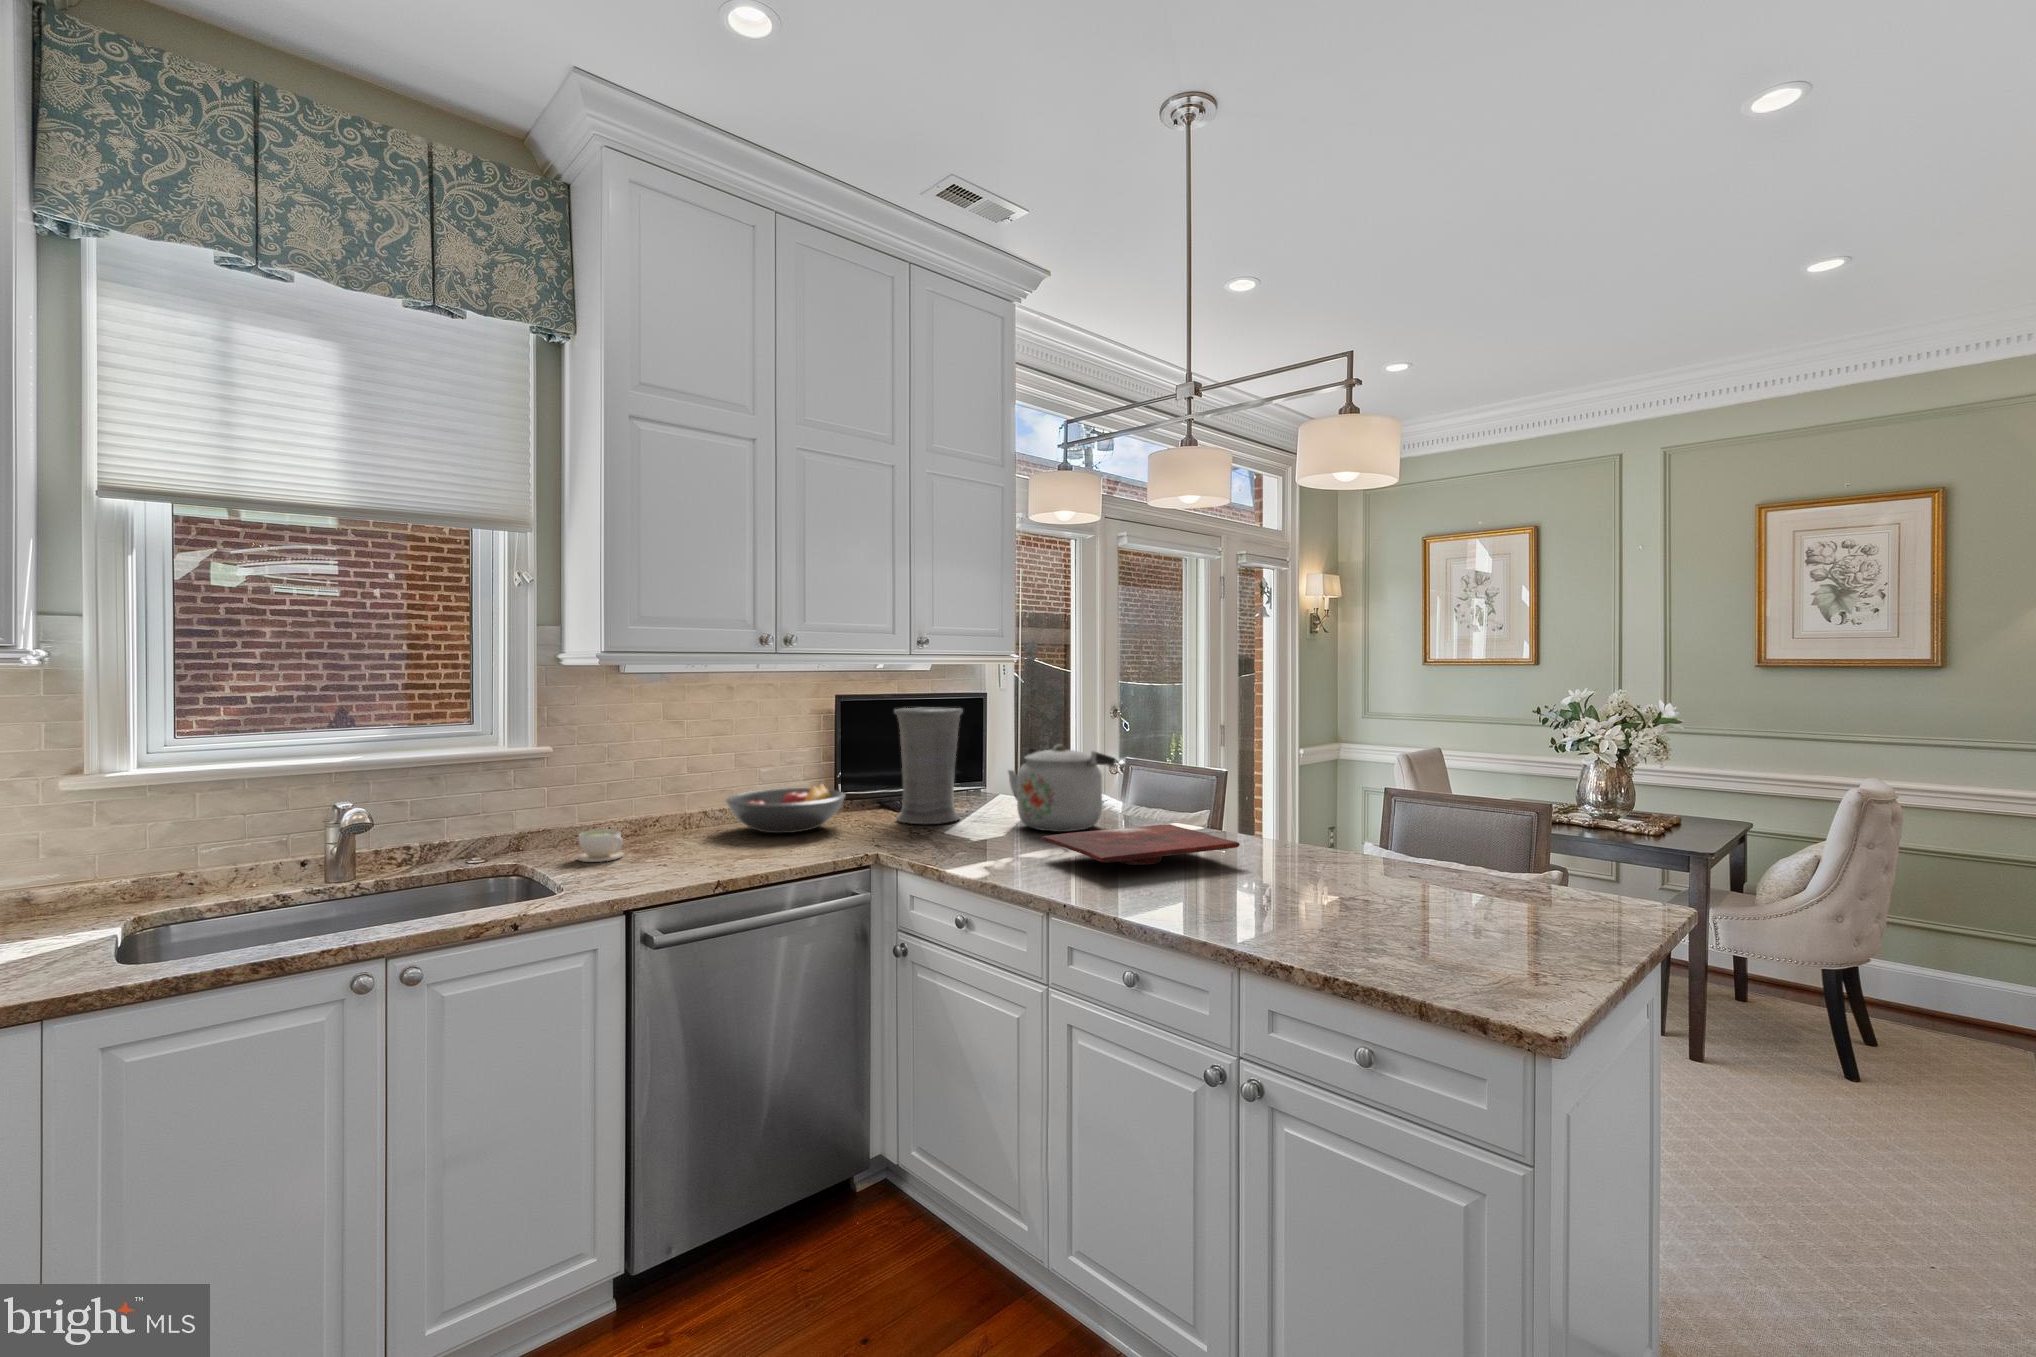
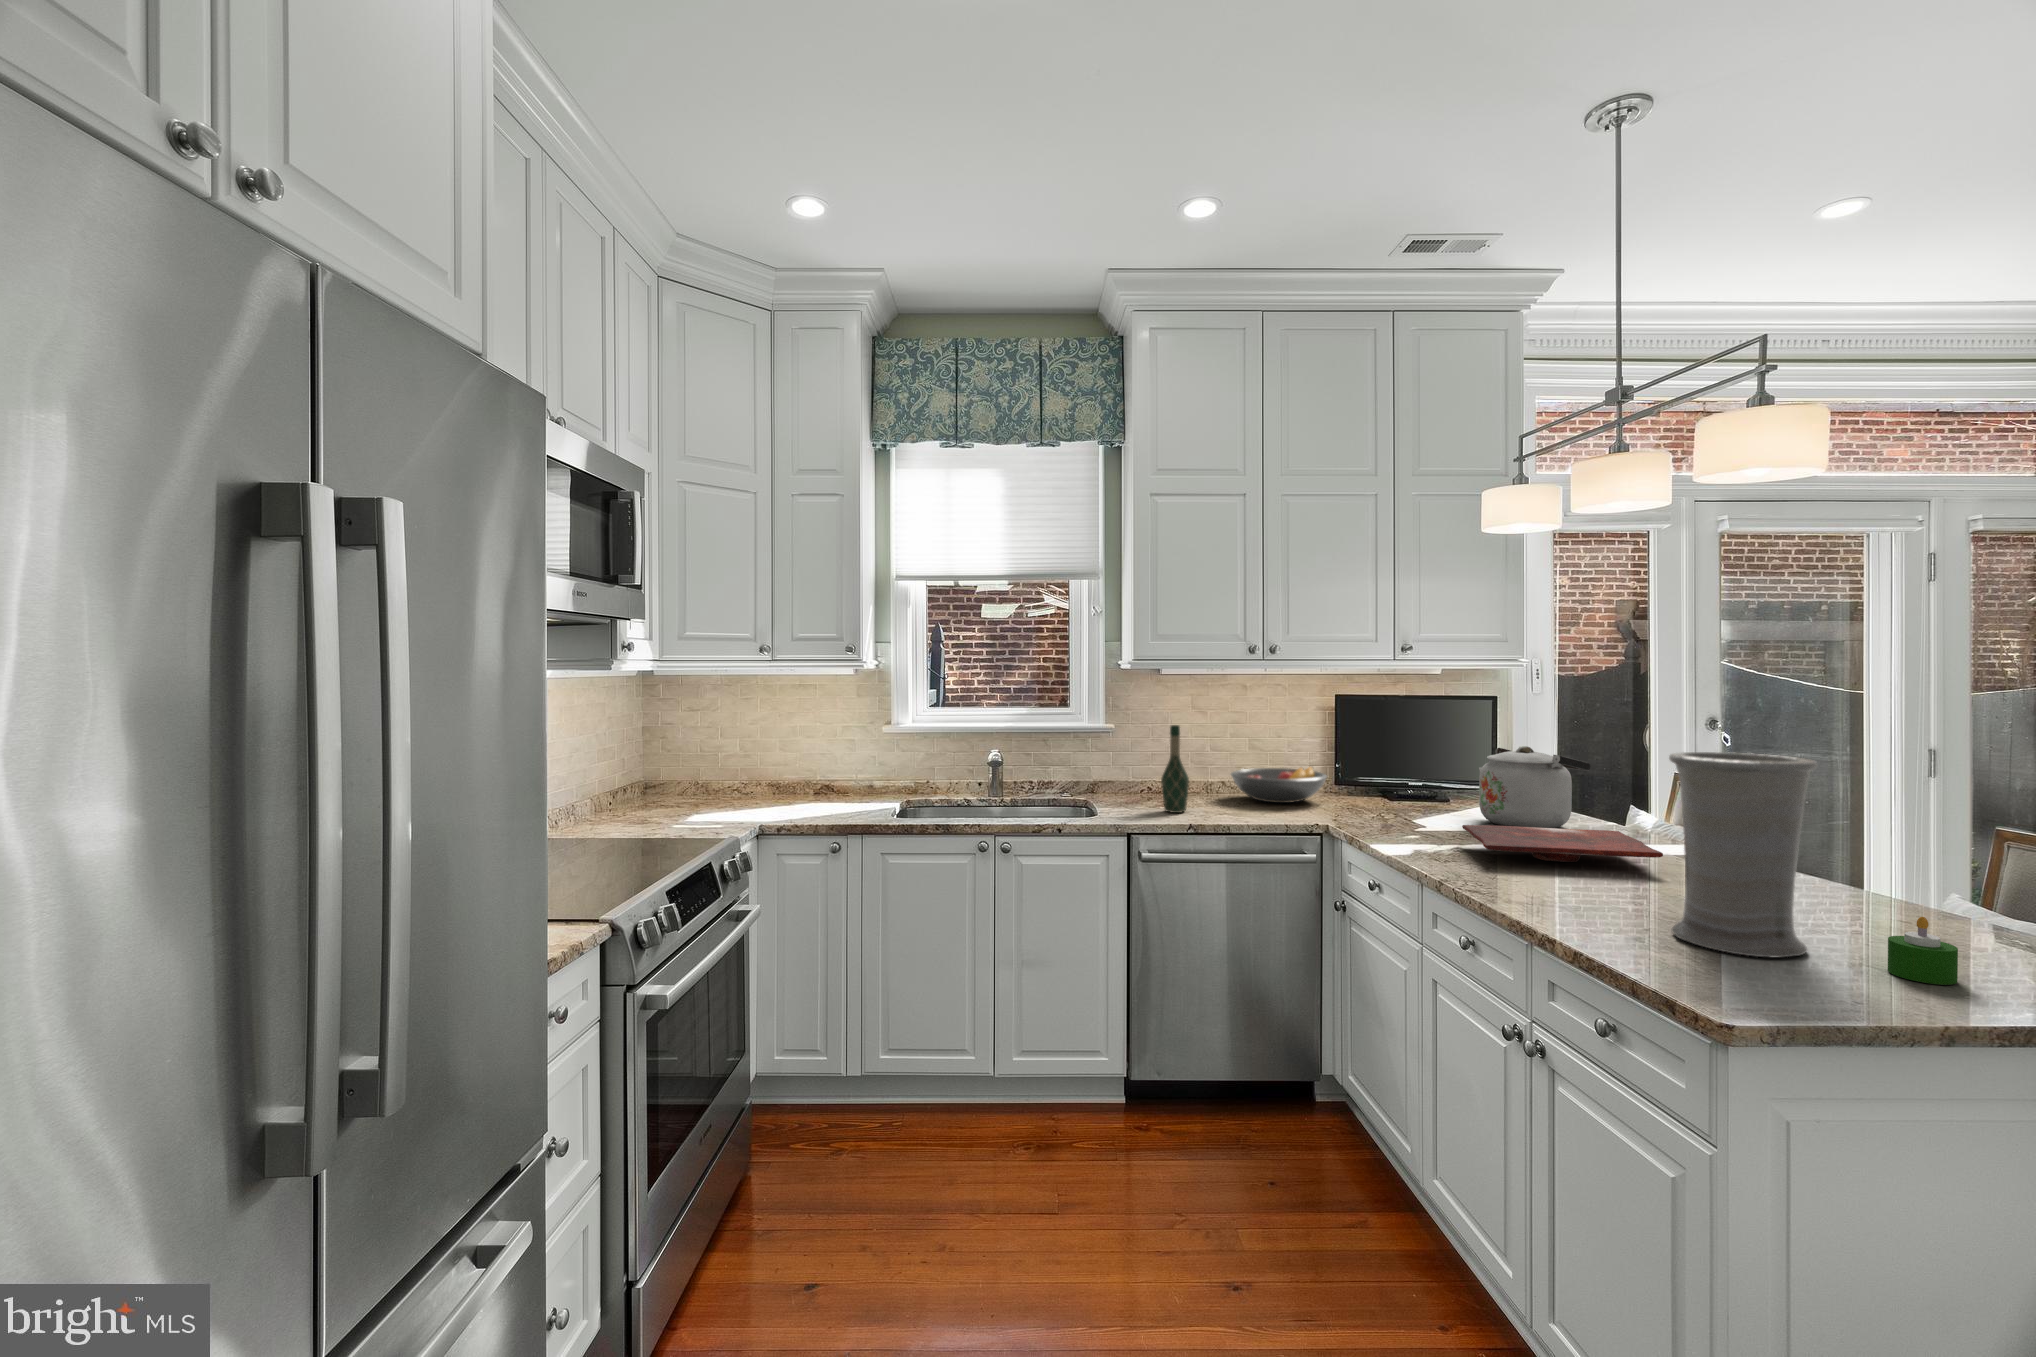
vase: present [894,708,963,824] -> present [1669,752,1817,958]
wine bottle: none [652,741,693,865] -> present [1161,725,1189,813]
coffee cup: present [578,829,623,862] -> none [1120,784,1150,805]
candle: none [1513,878,1566,939] -> present [1888,917,1958,985]

